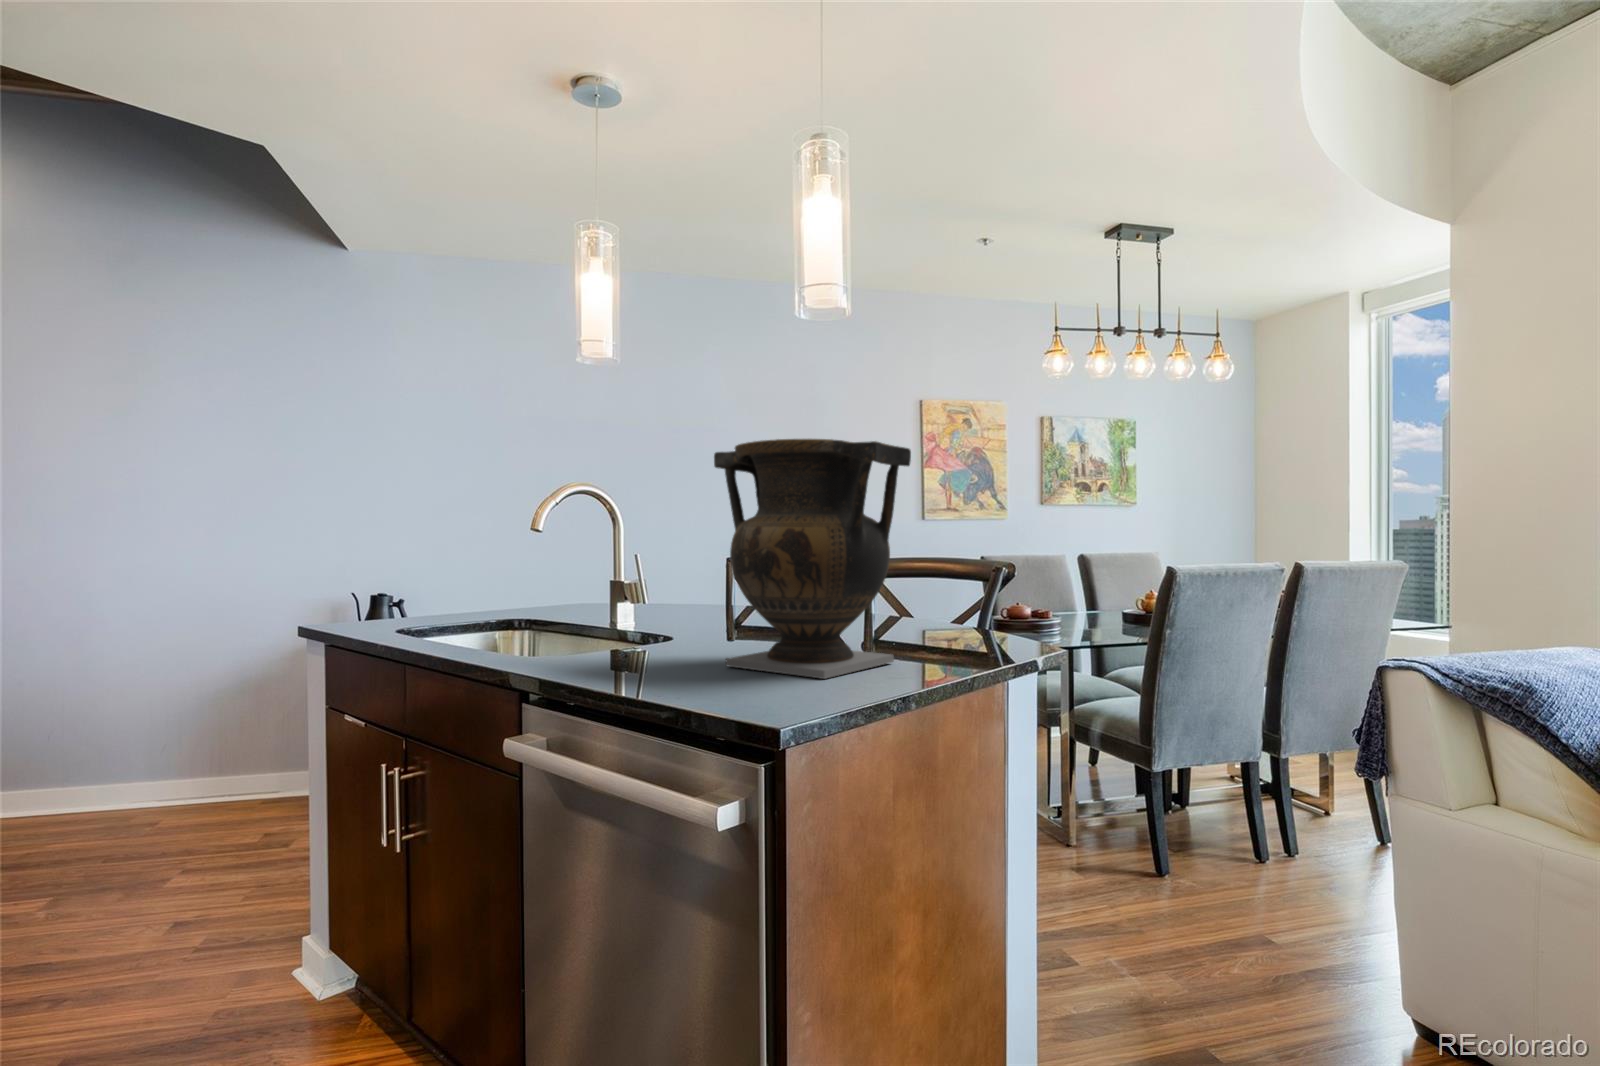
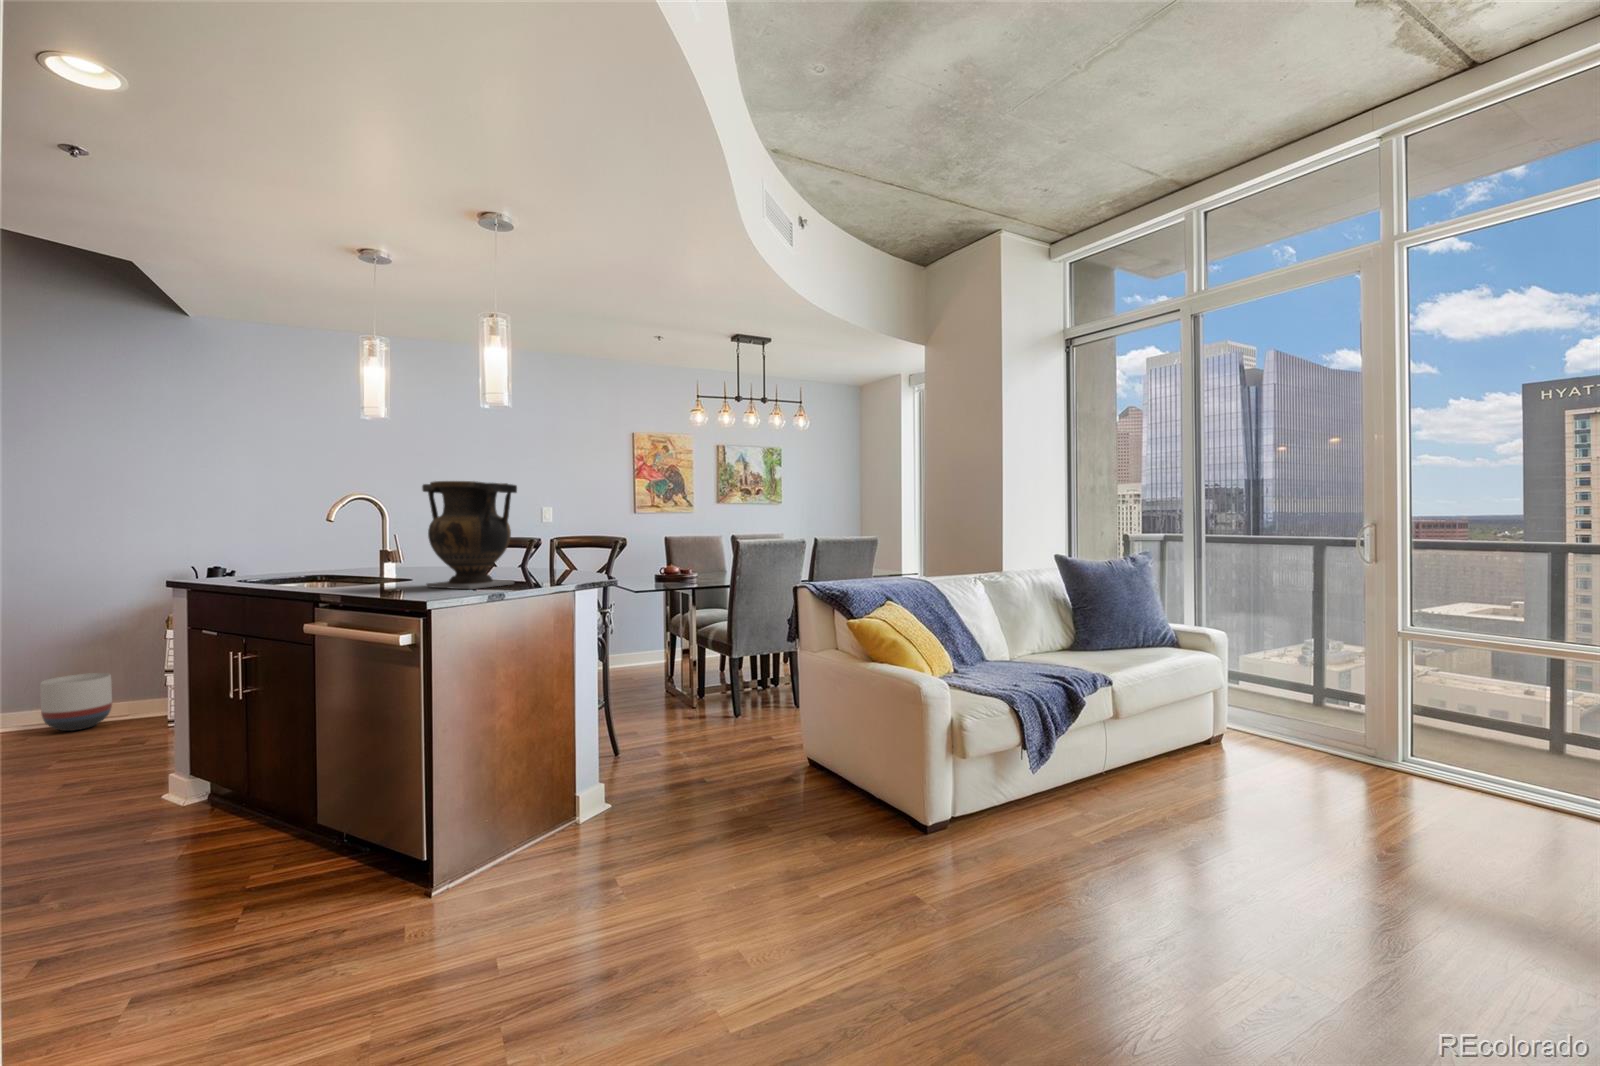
planter: none [180,735,261,814] -> present [40,673,112,731]

